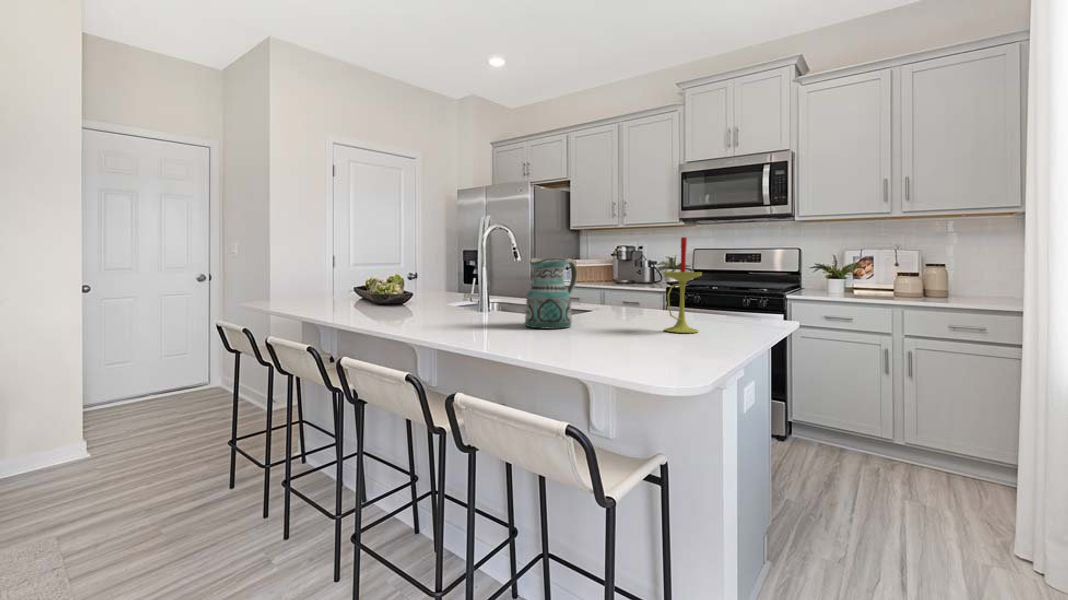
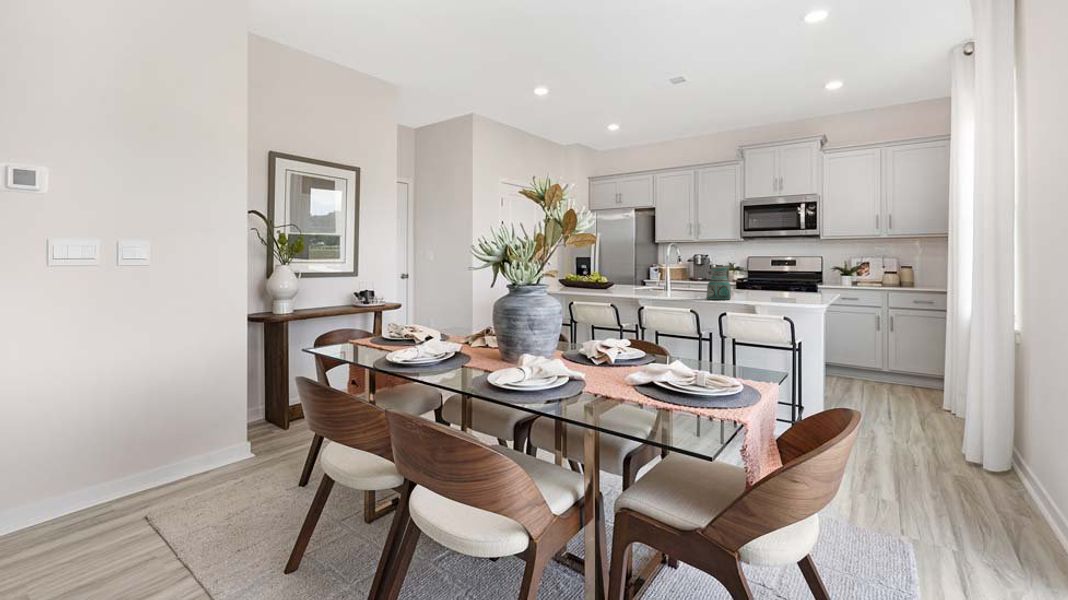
candle: present [664,237,702,333] -> none [778,255,798,300]

